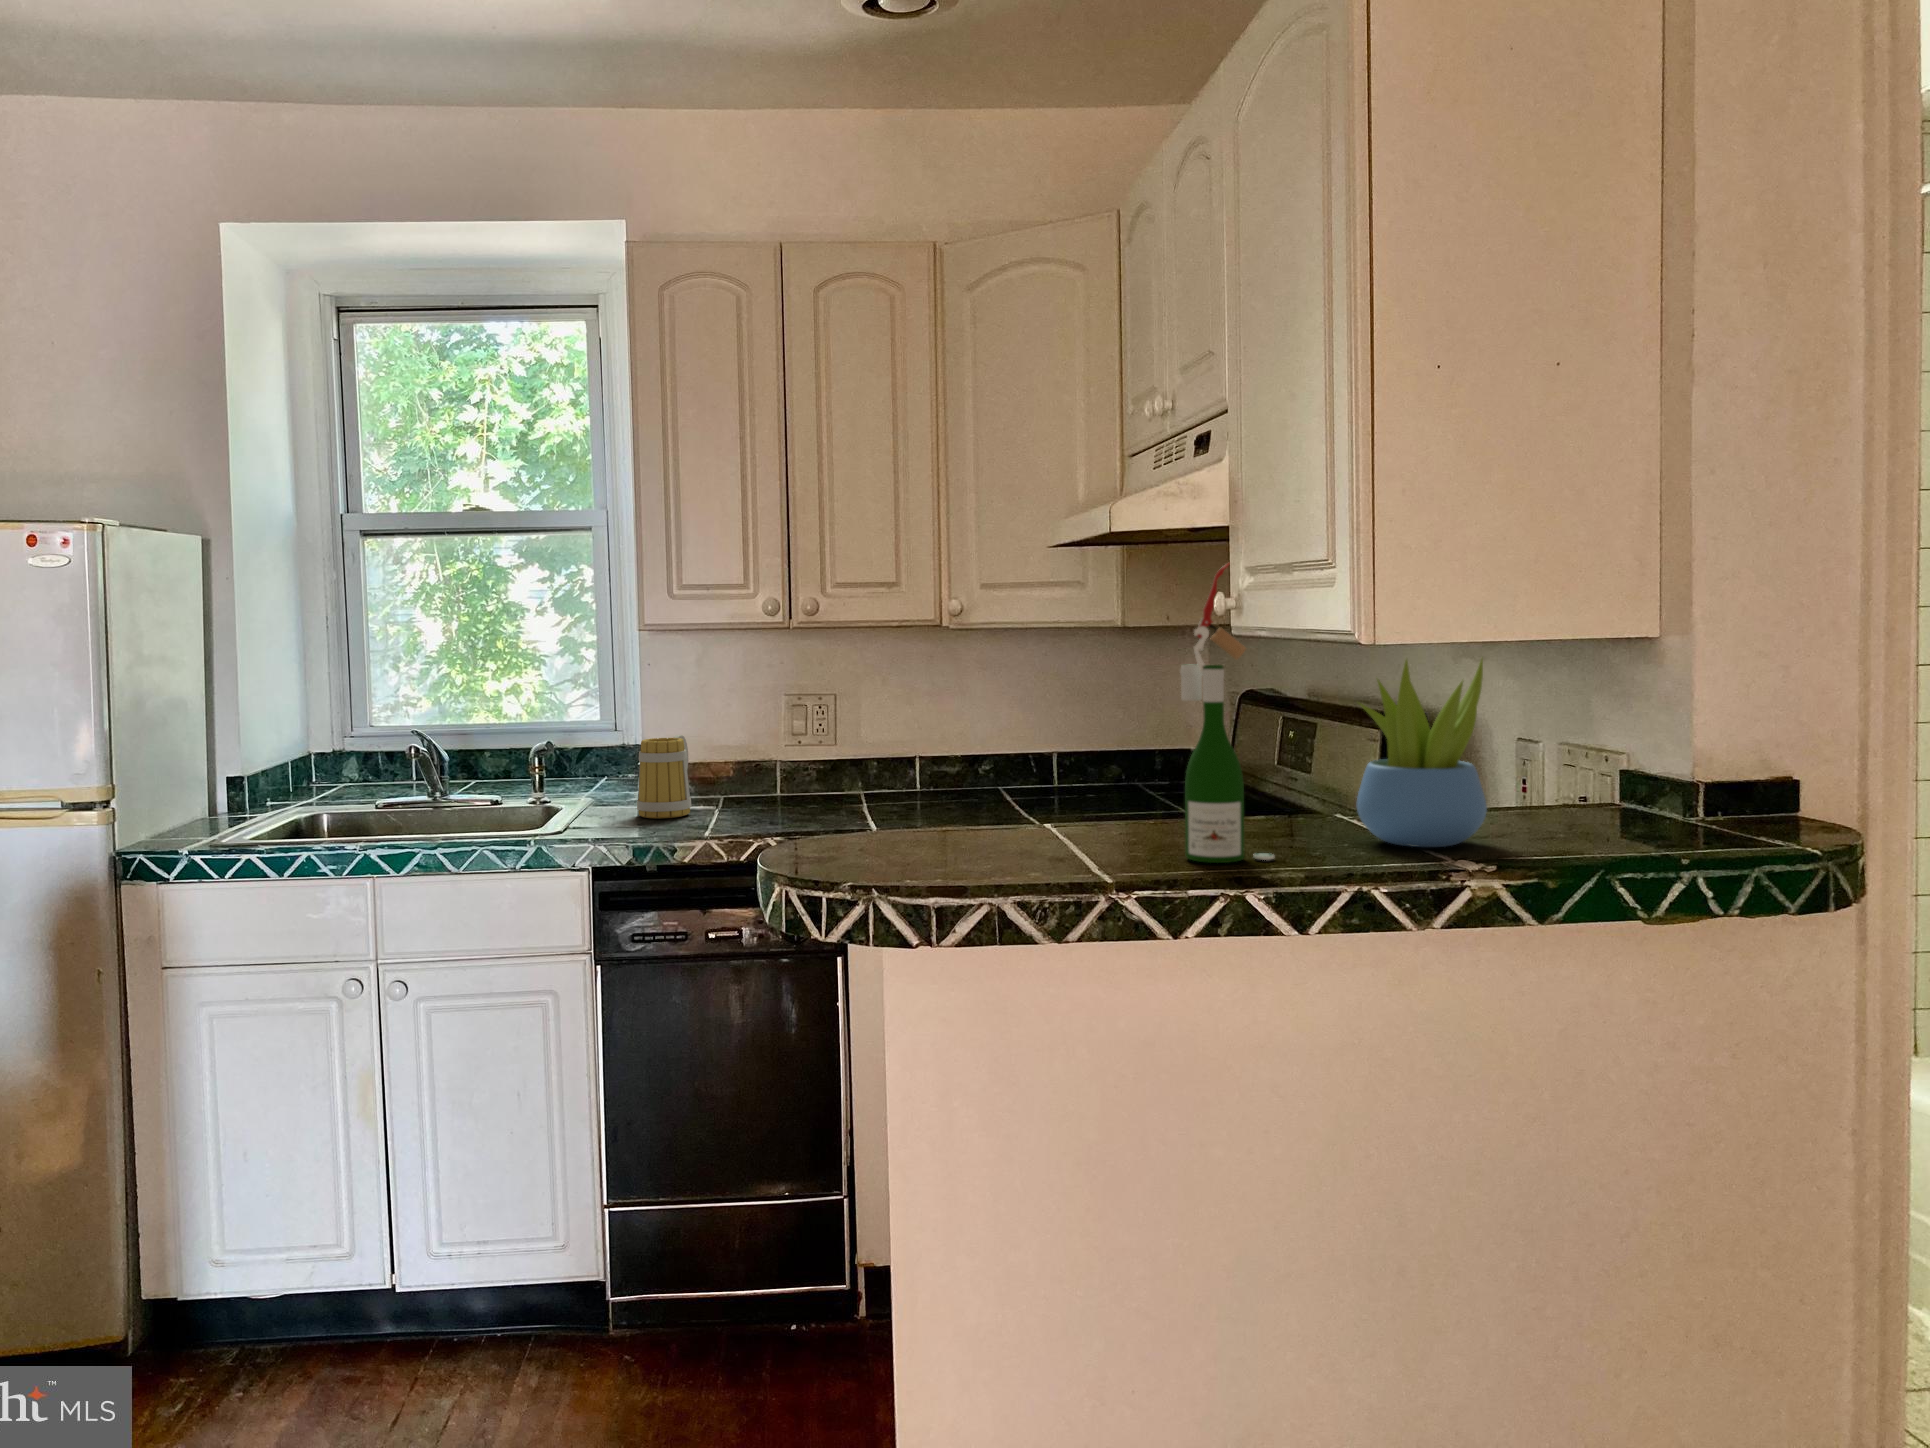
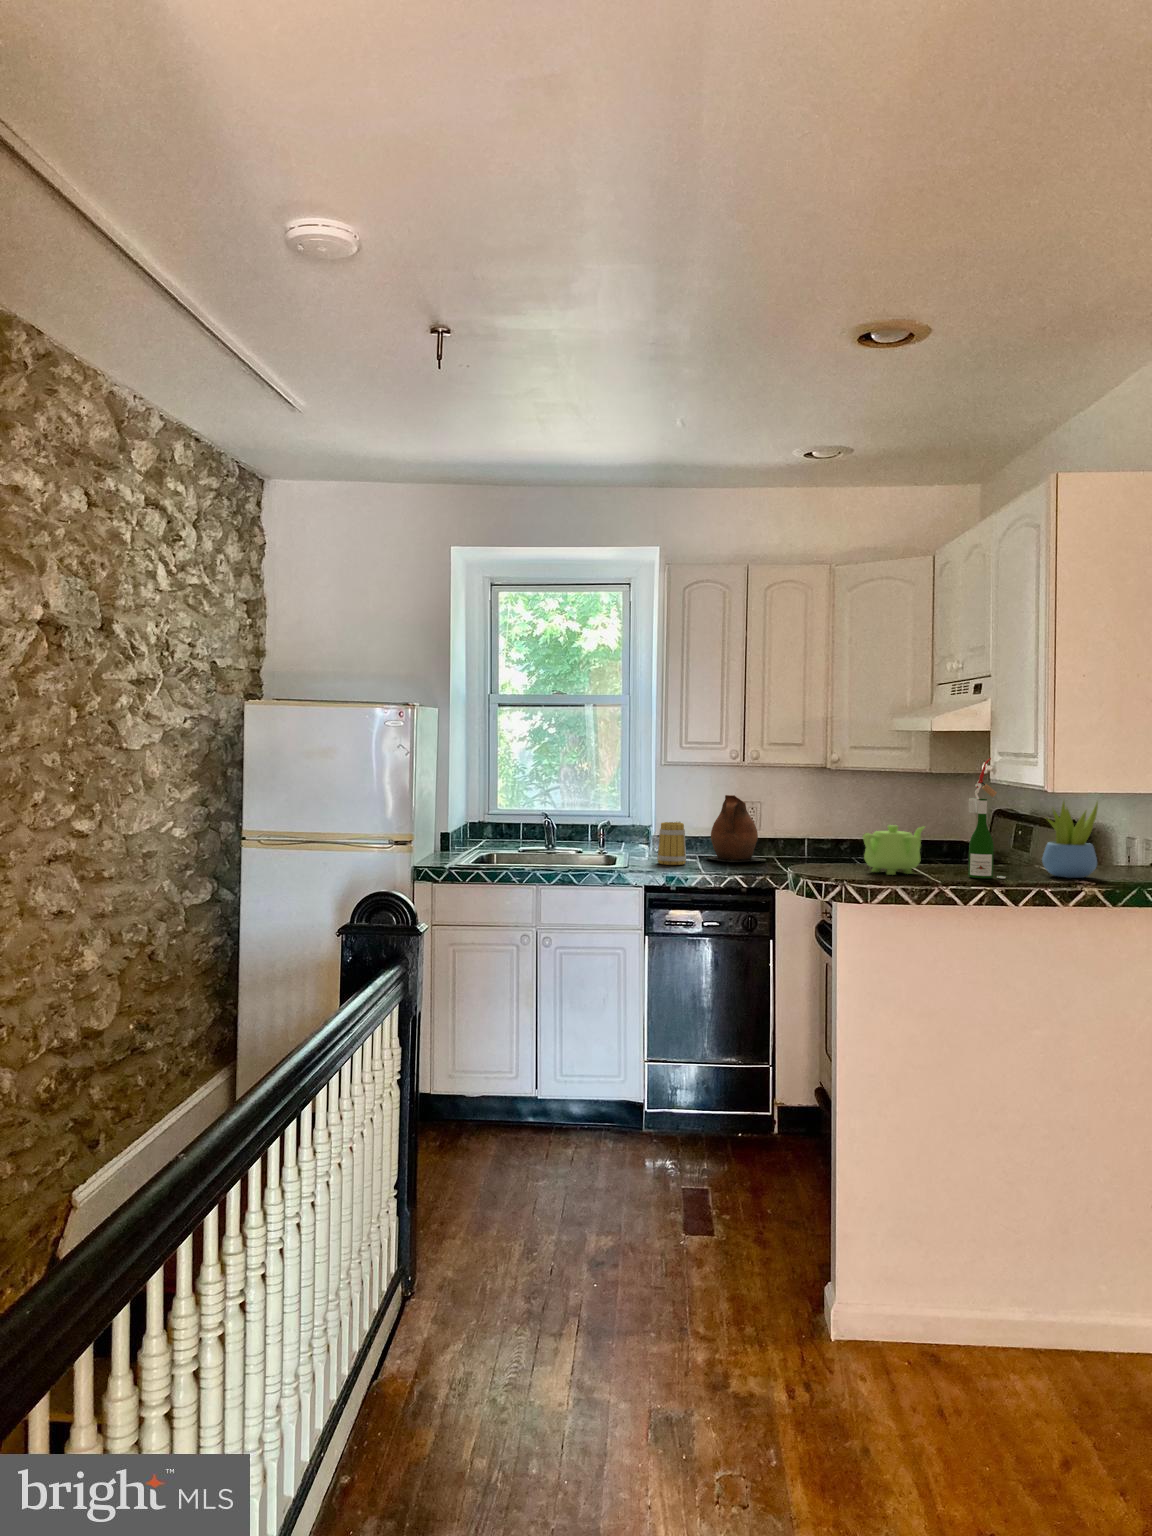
ceramic pitcher: none [735,683,848,806] -> present [708,795,766,862]
teapot: none [930,737,1085,863] -> present [862,825,924,875]

